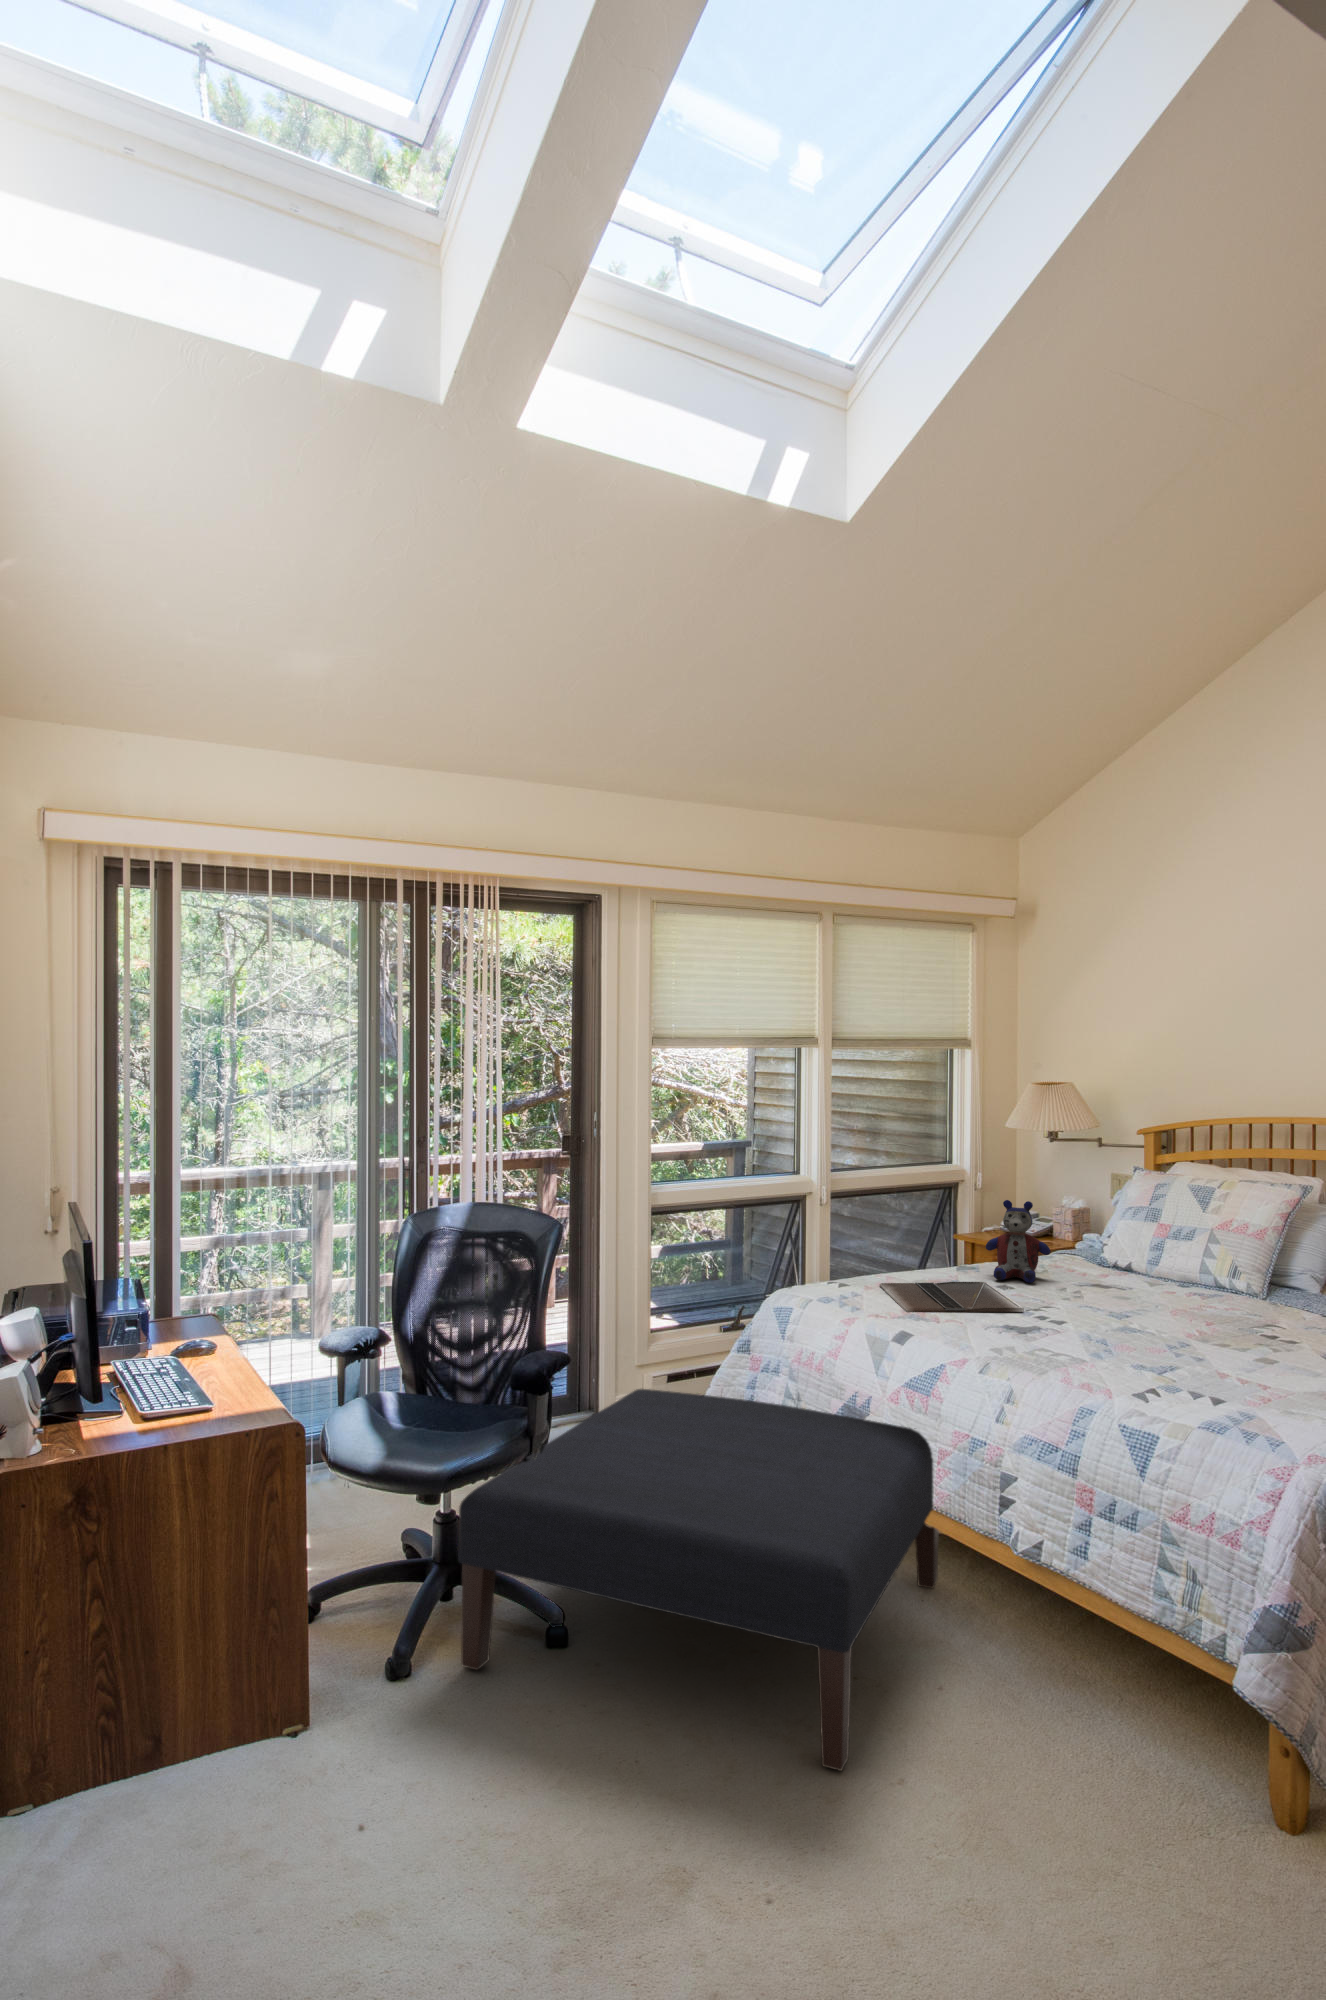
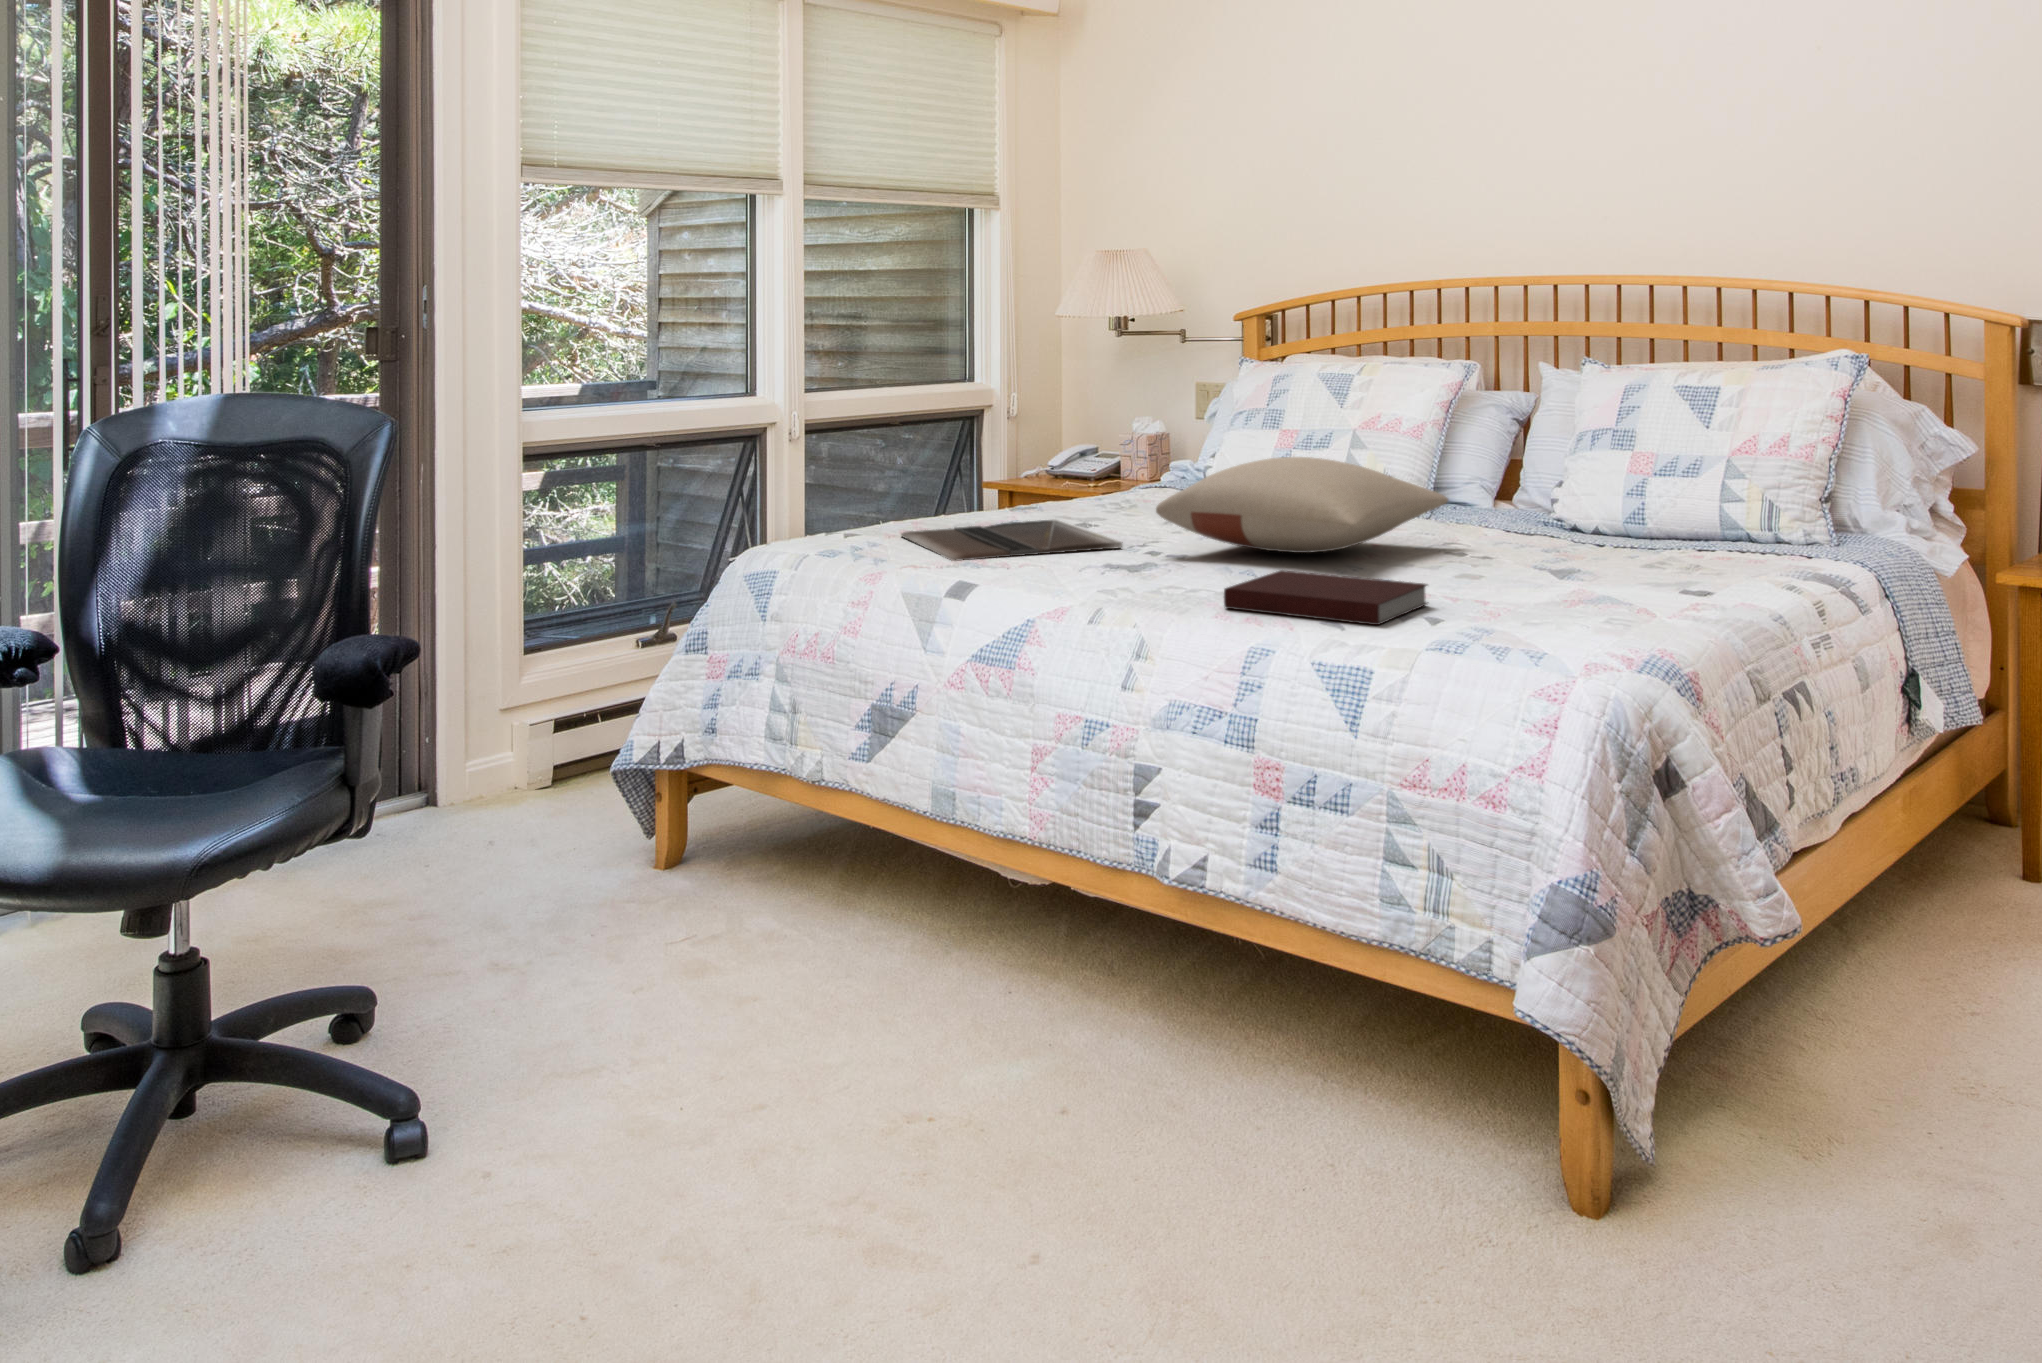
stuffed bear: present [986,1200,1051,1283] -> none [1048,402,1141,518]
pillow: none [1044,1260,1261,1332] -> present [1156,457,1448,553]
notebook: none [1070,1350,1215,1403] -> present [1224,570,1428,625]
ottoman: present [458,1389,939,1771] -> none [204,719,1027,1260]

